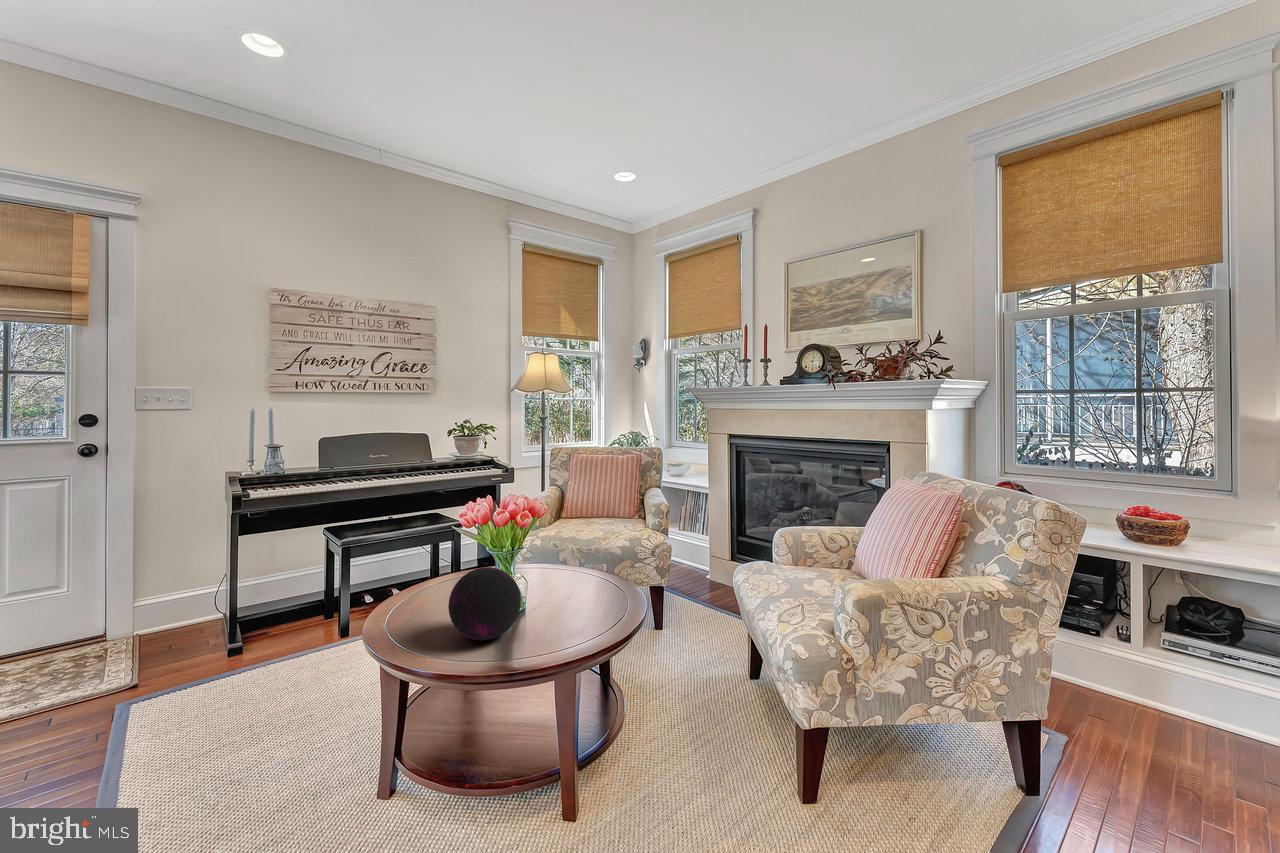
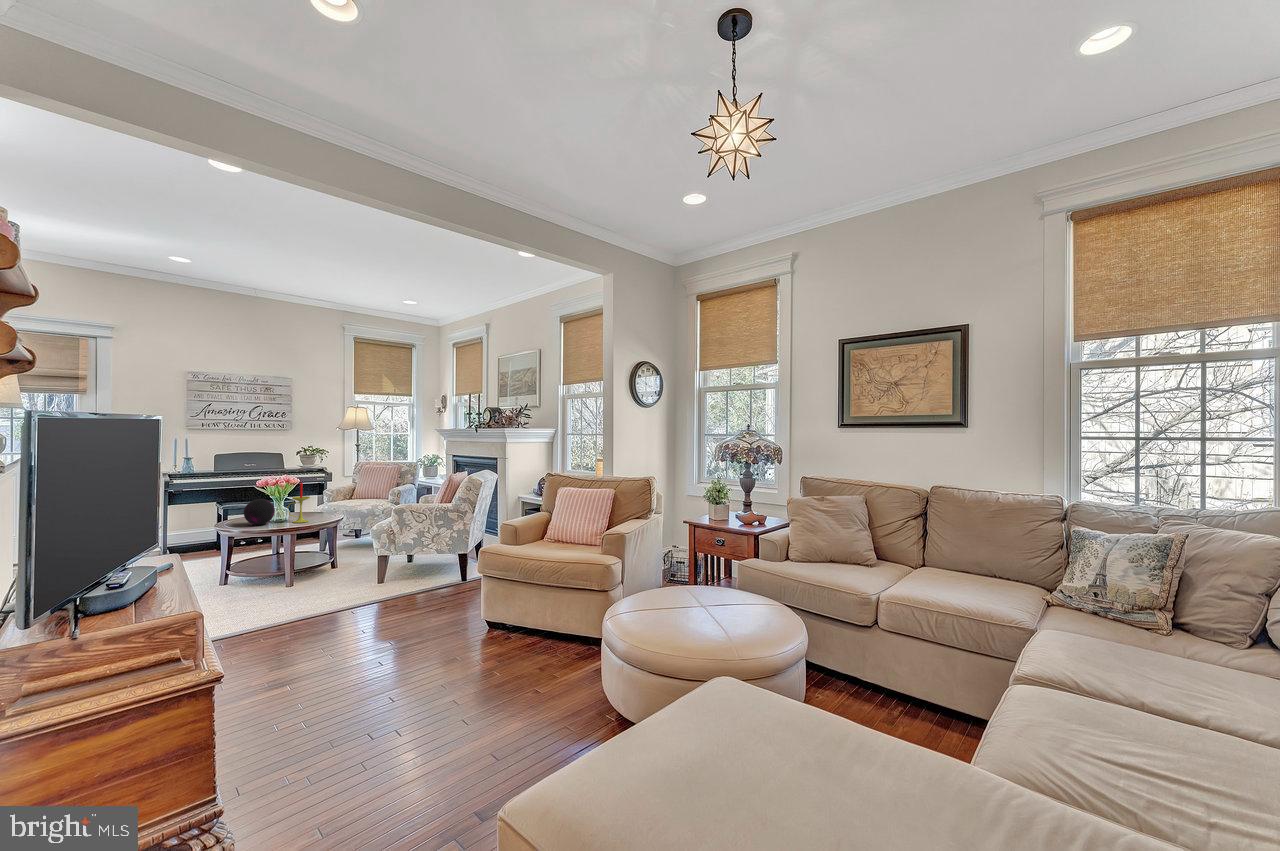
candle: none [544,517,593,624] -> present [287,483,310,523]

